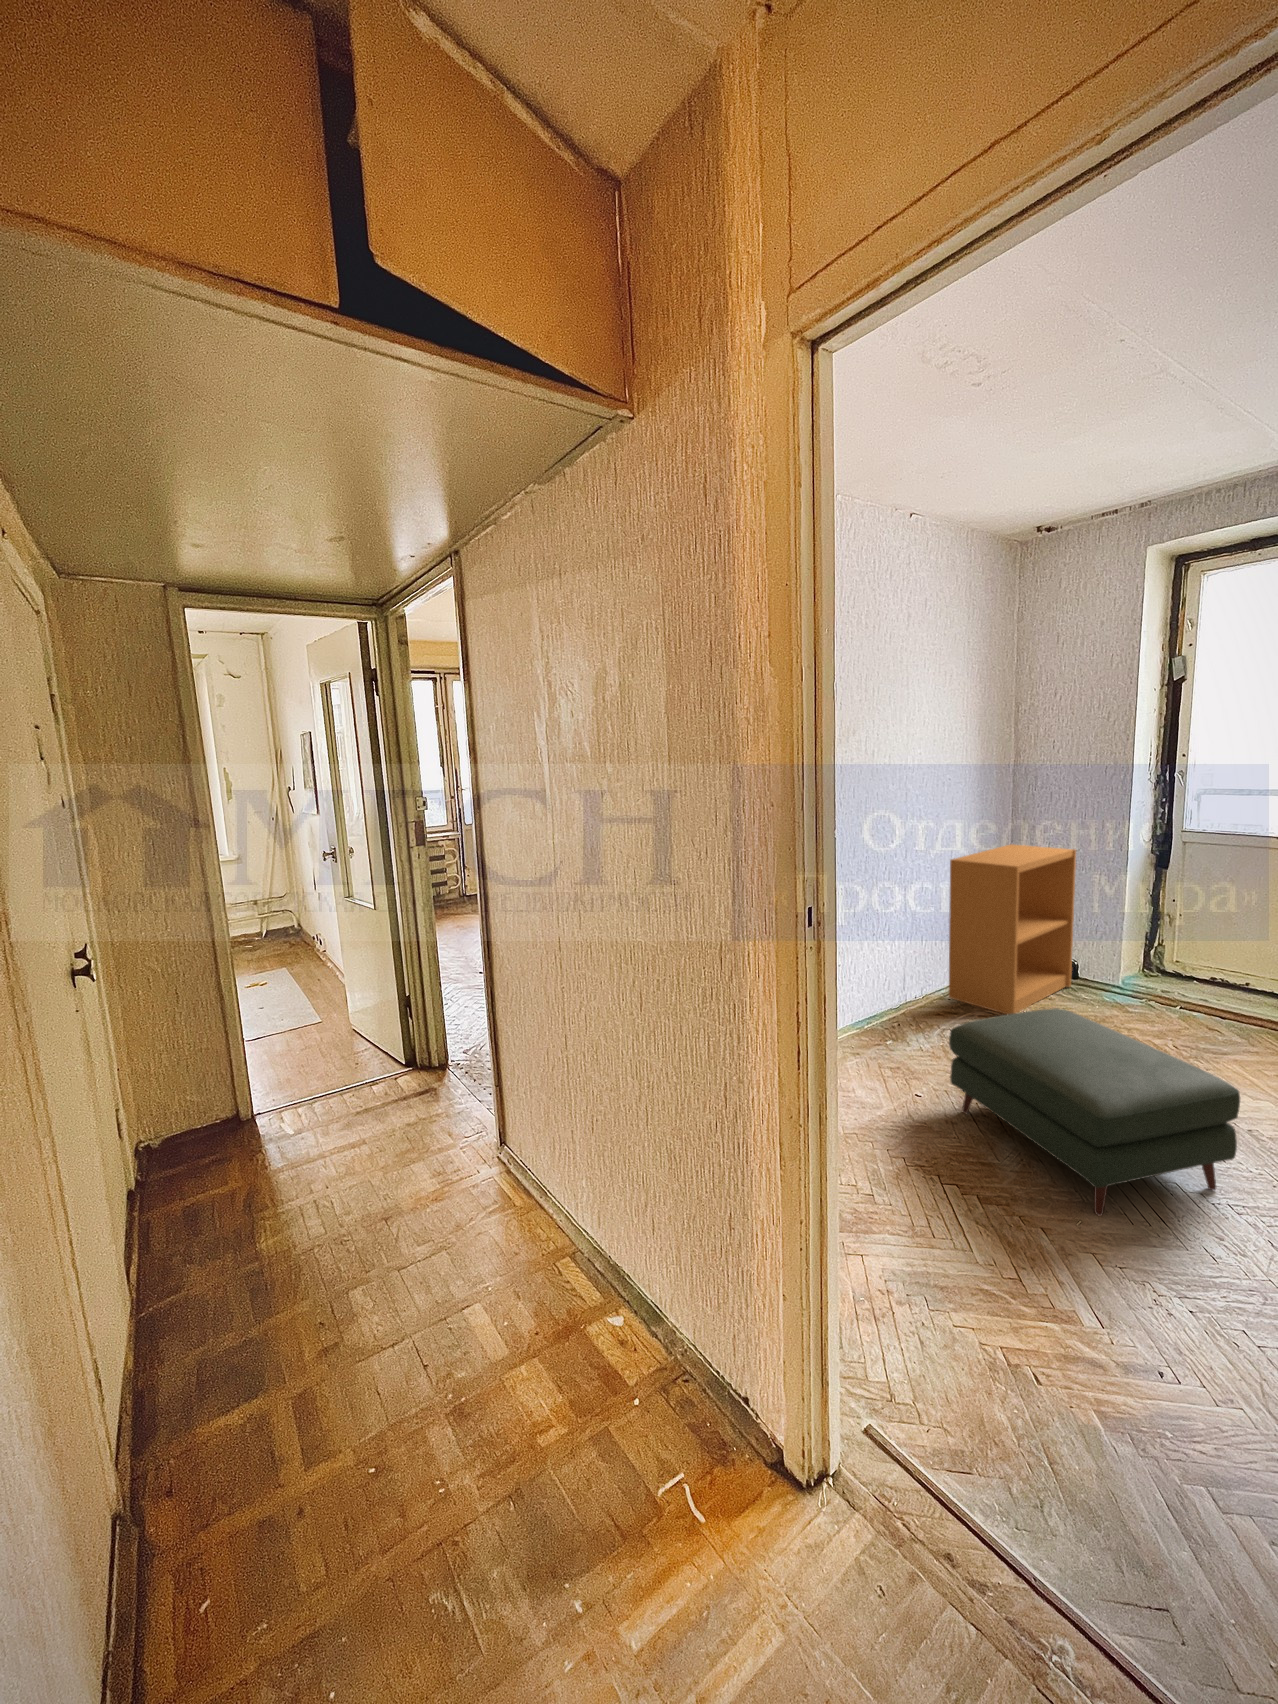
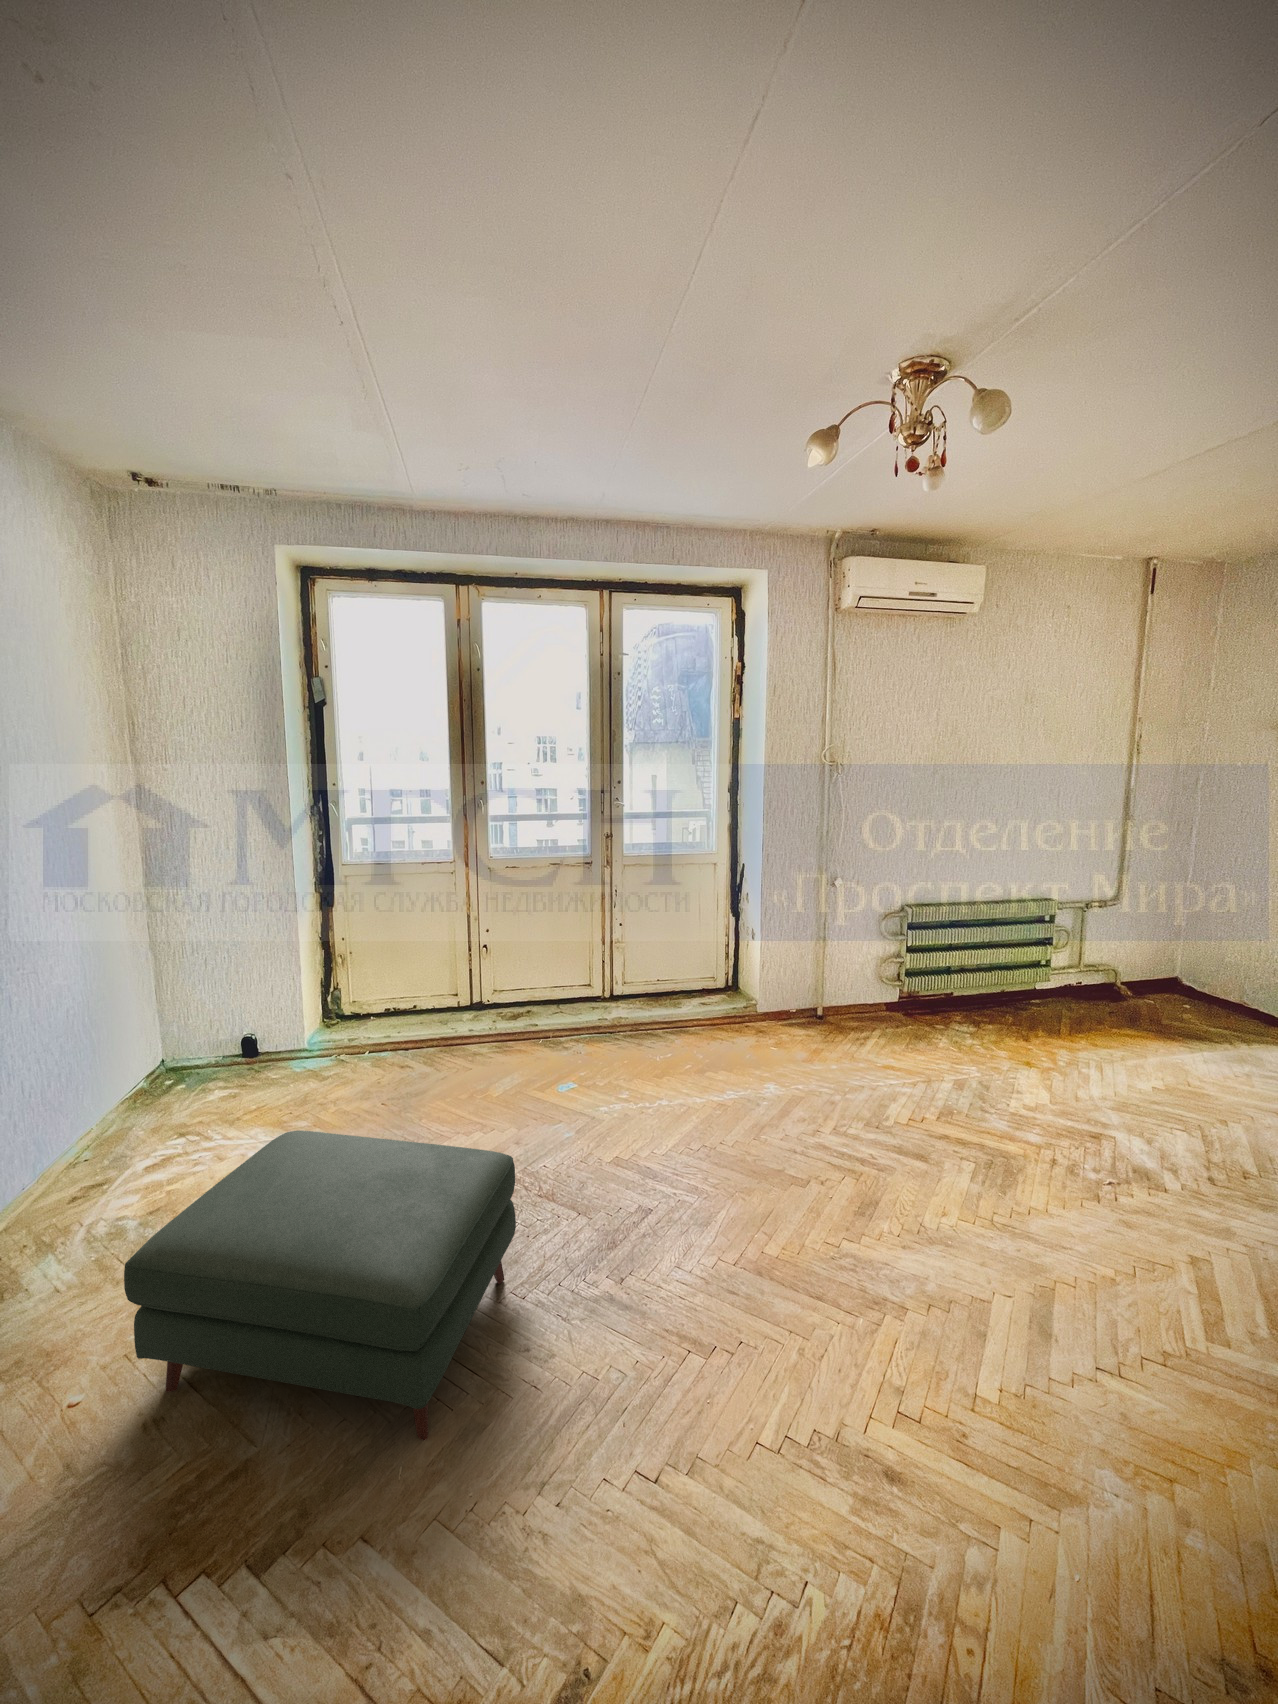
bookshelf: present [949,844,1076,1014] -> none [55,899,254,1160]

